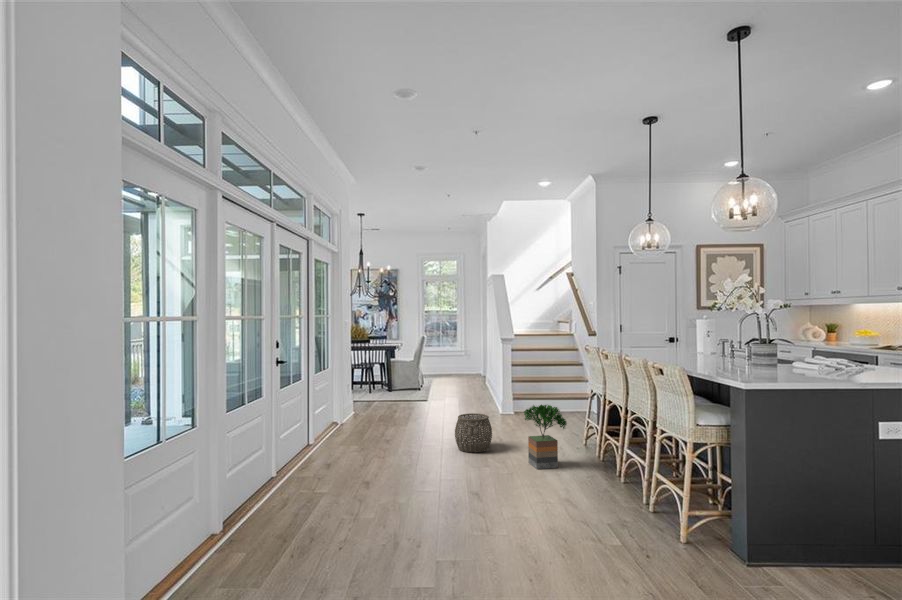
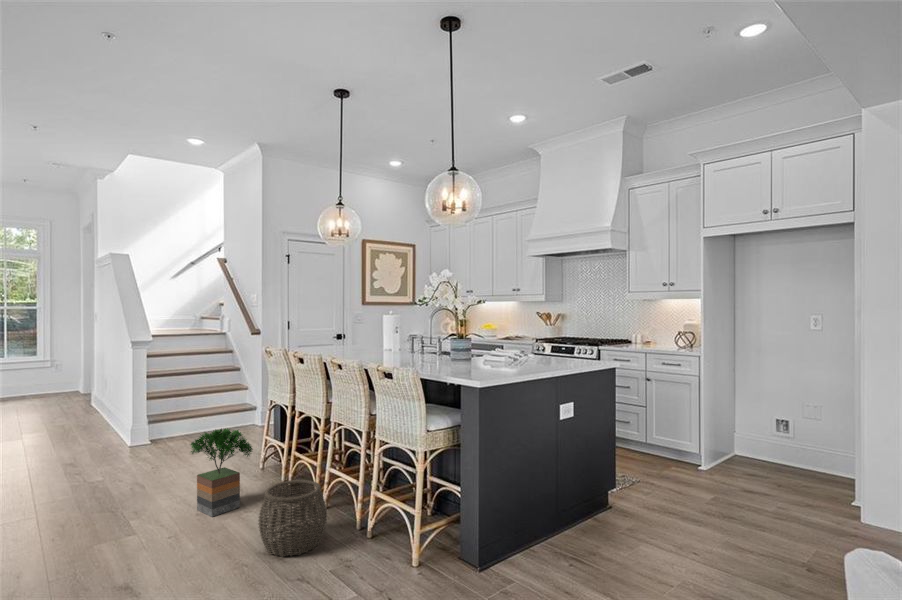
woven basket: present [455,413,492,453] -> present [258,480,327,556]

